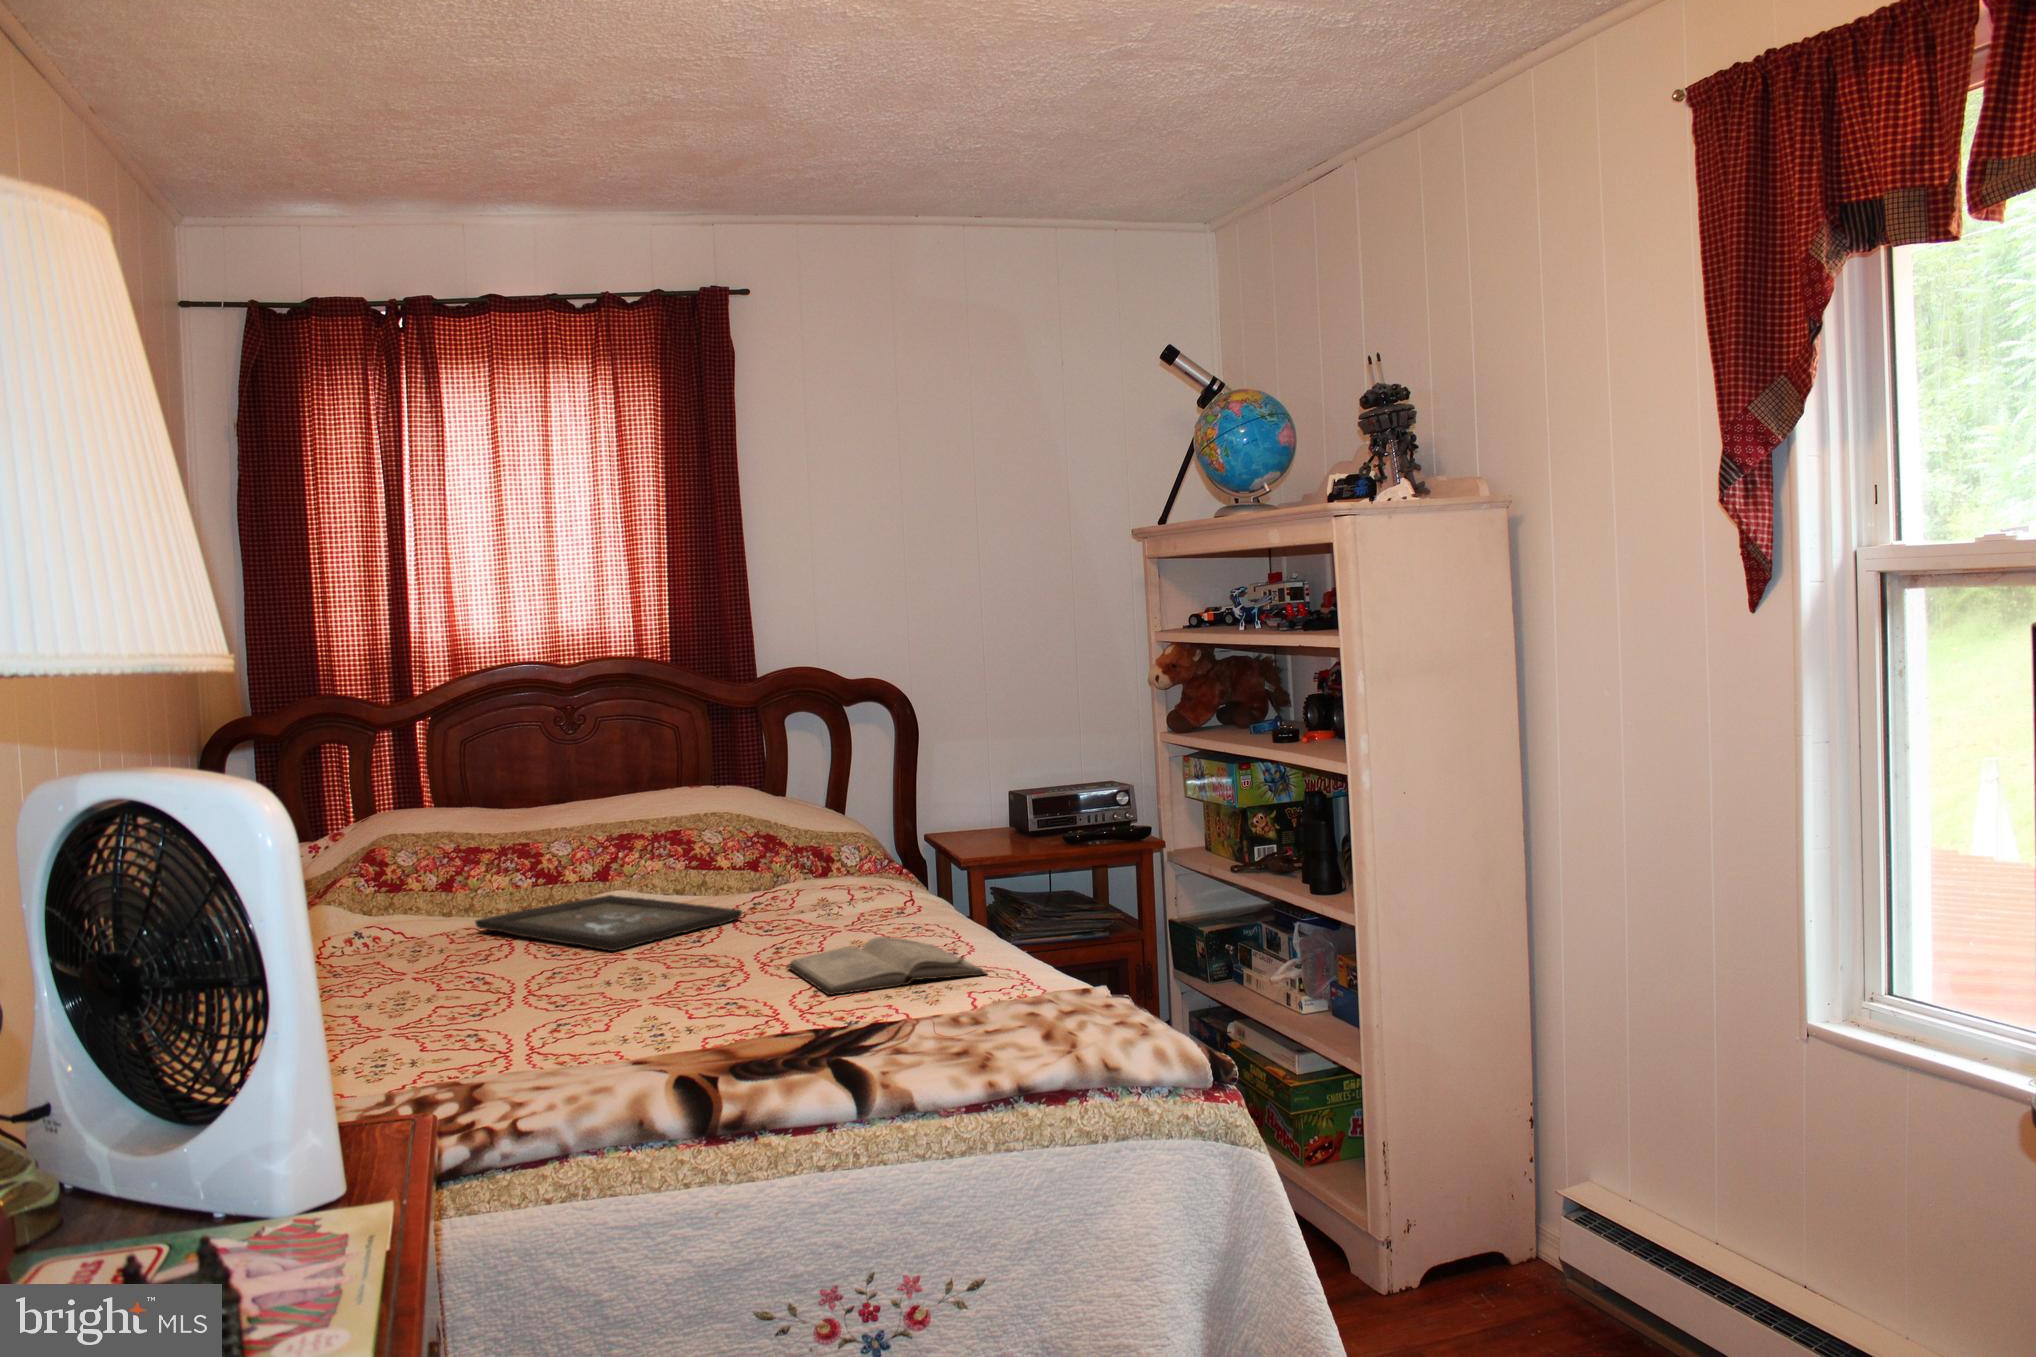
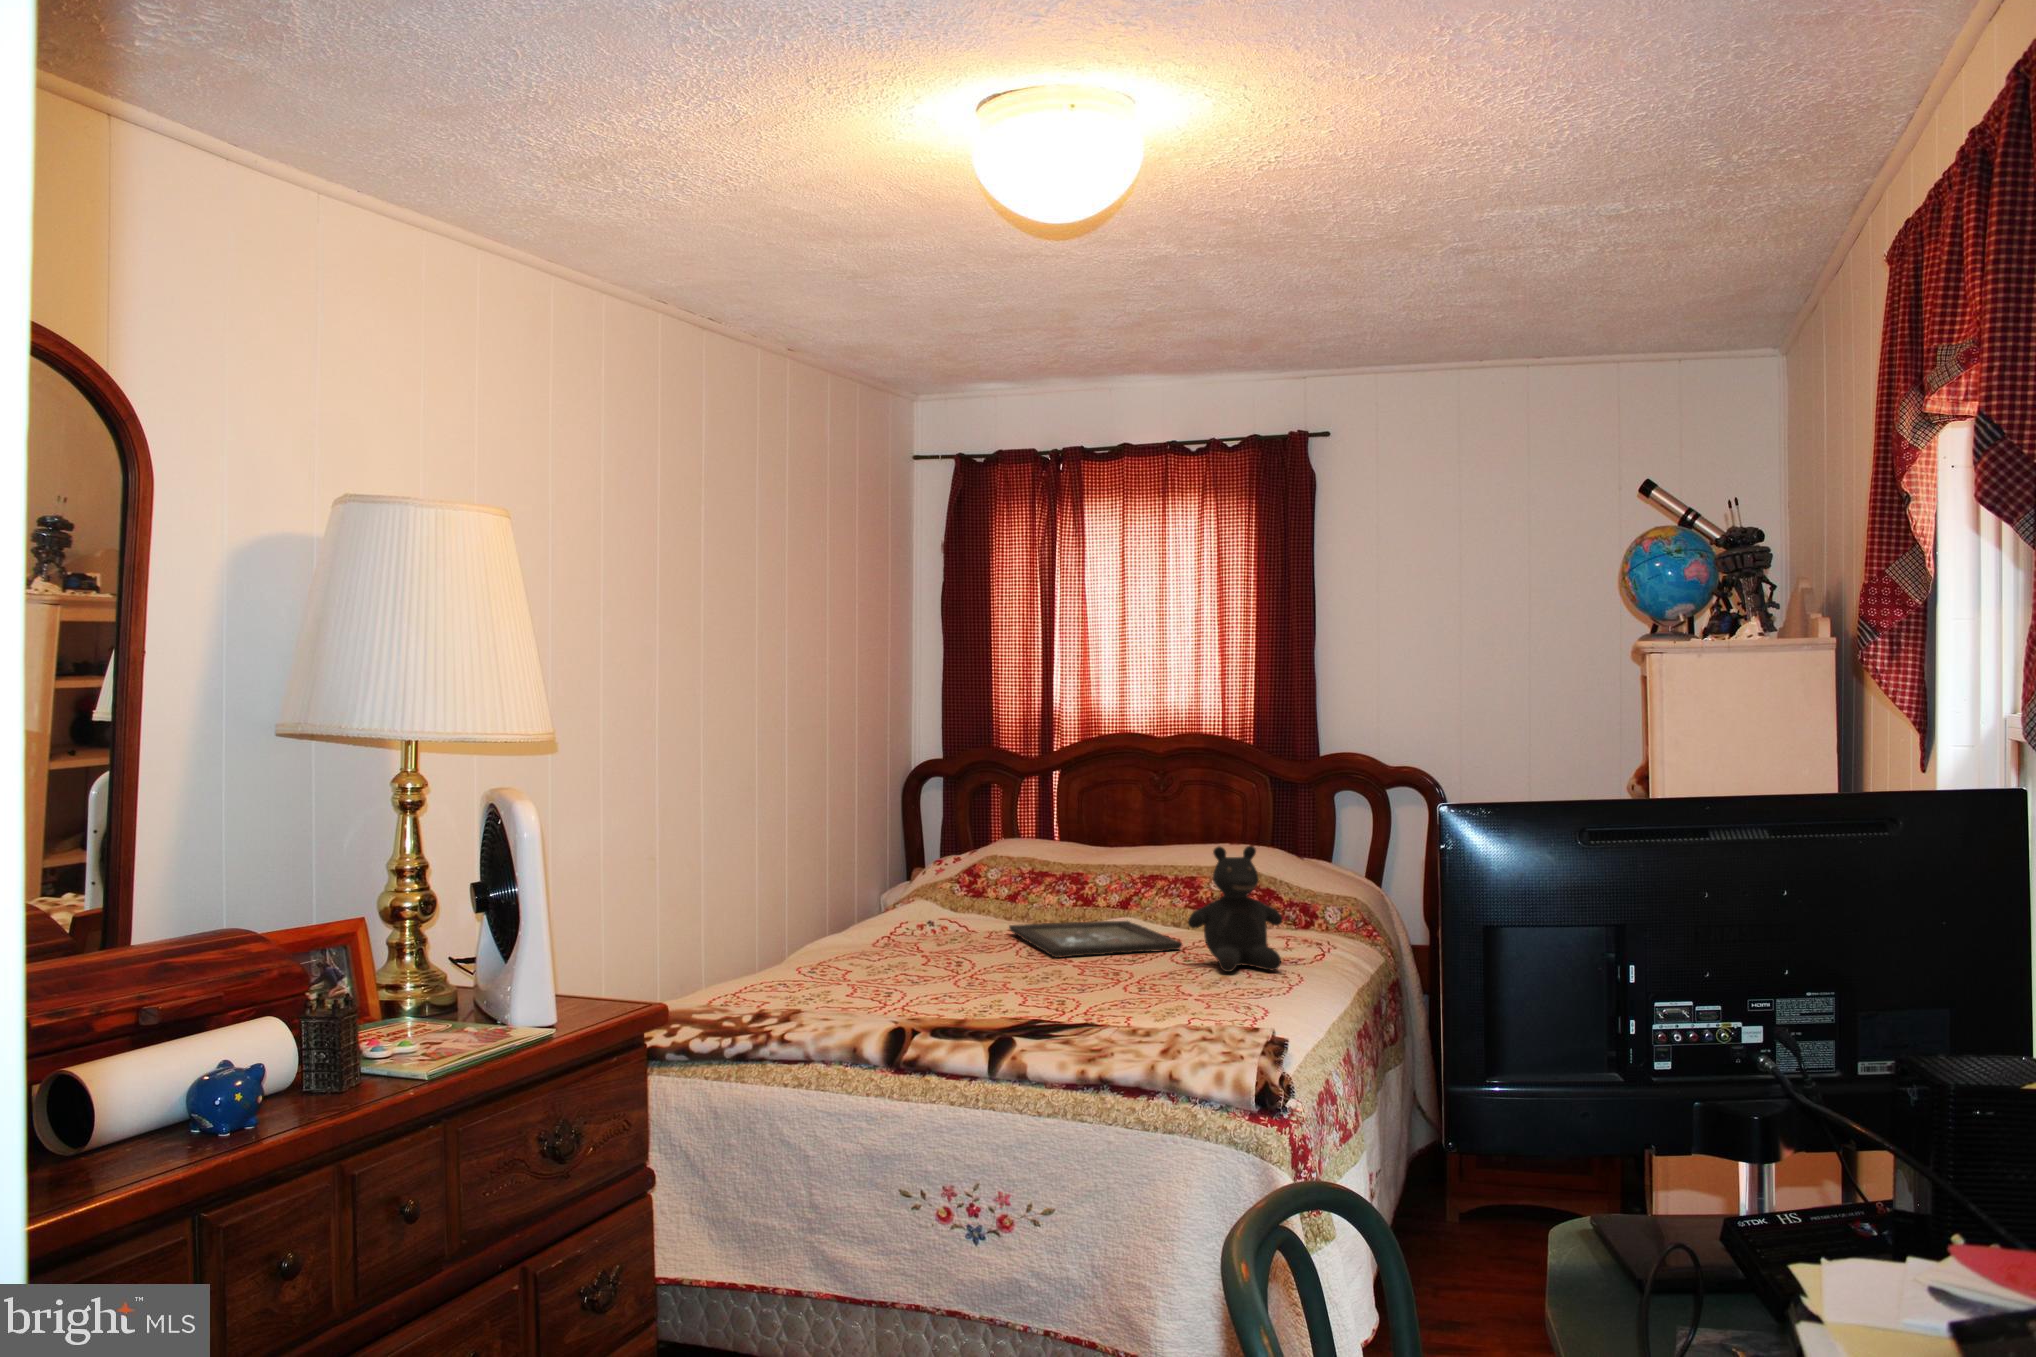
teddy bear: none [792,782,910,935] -> present [1188,846,1282,972]
diary: present [788,937,987,995] -> none [1108,972,1255,1012]

